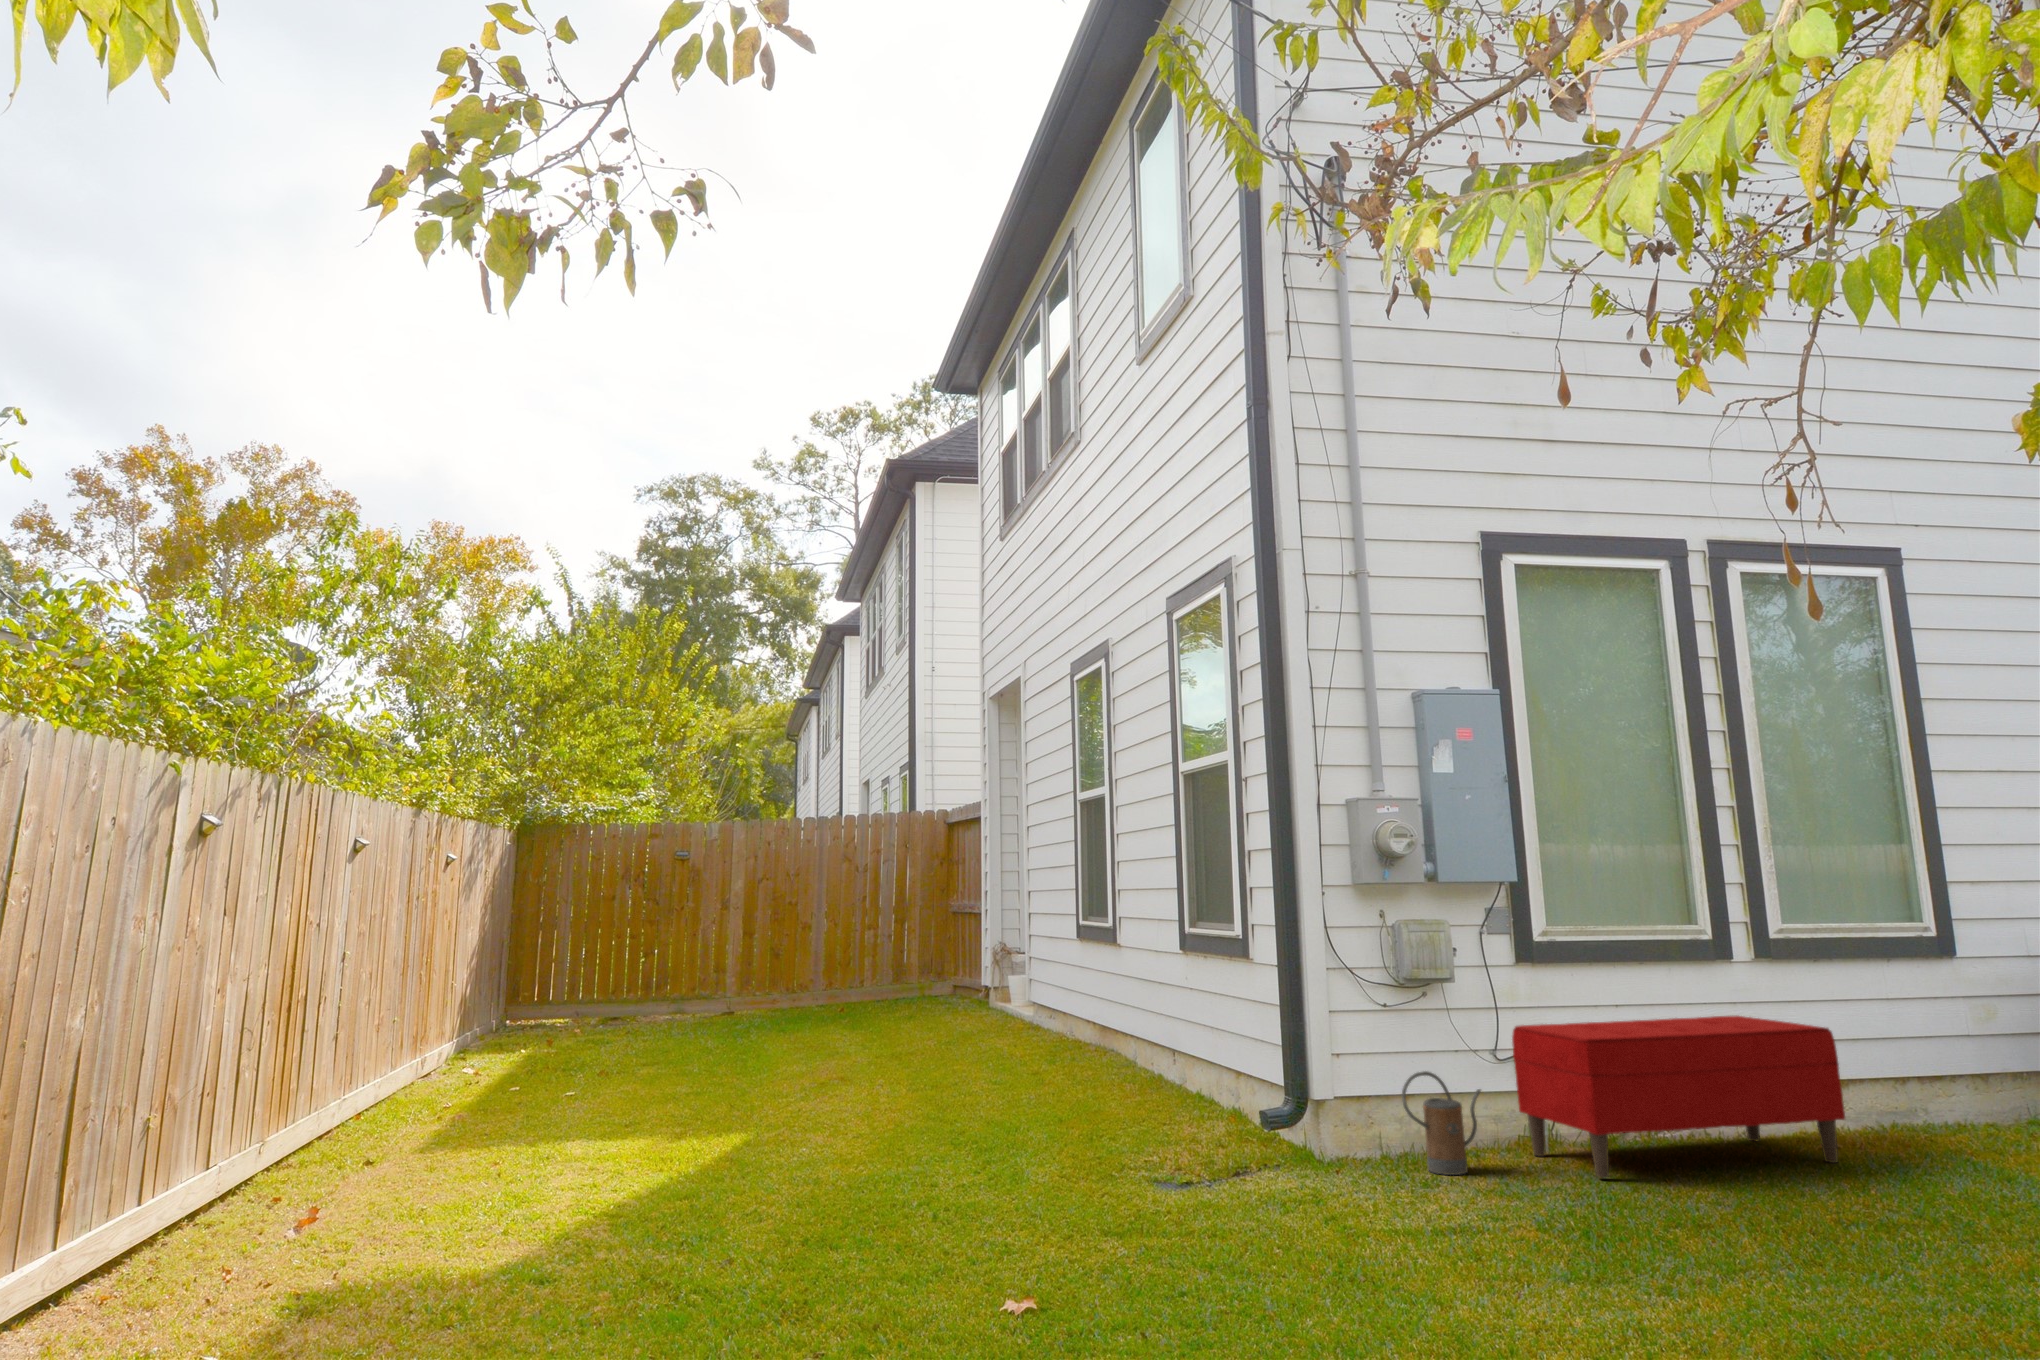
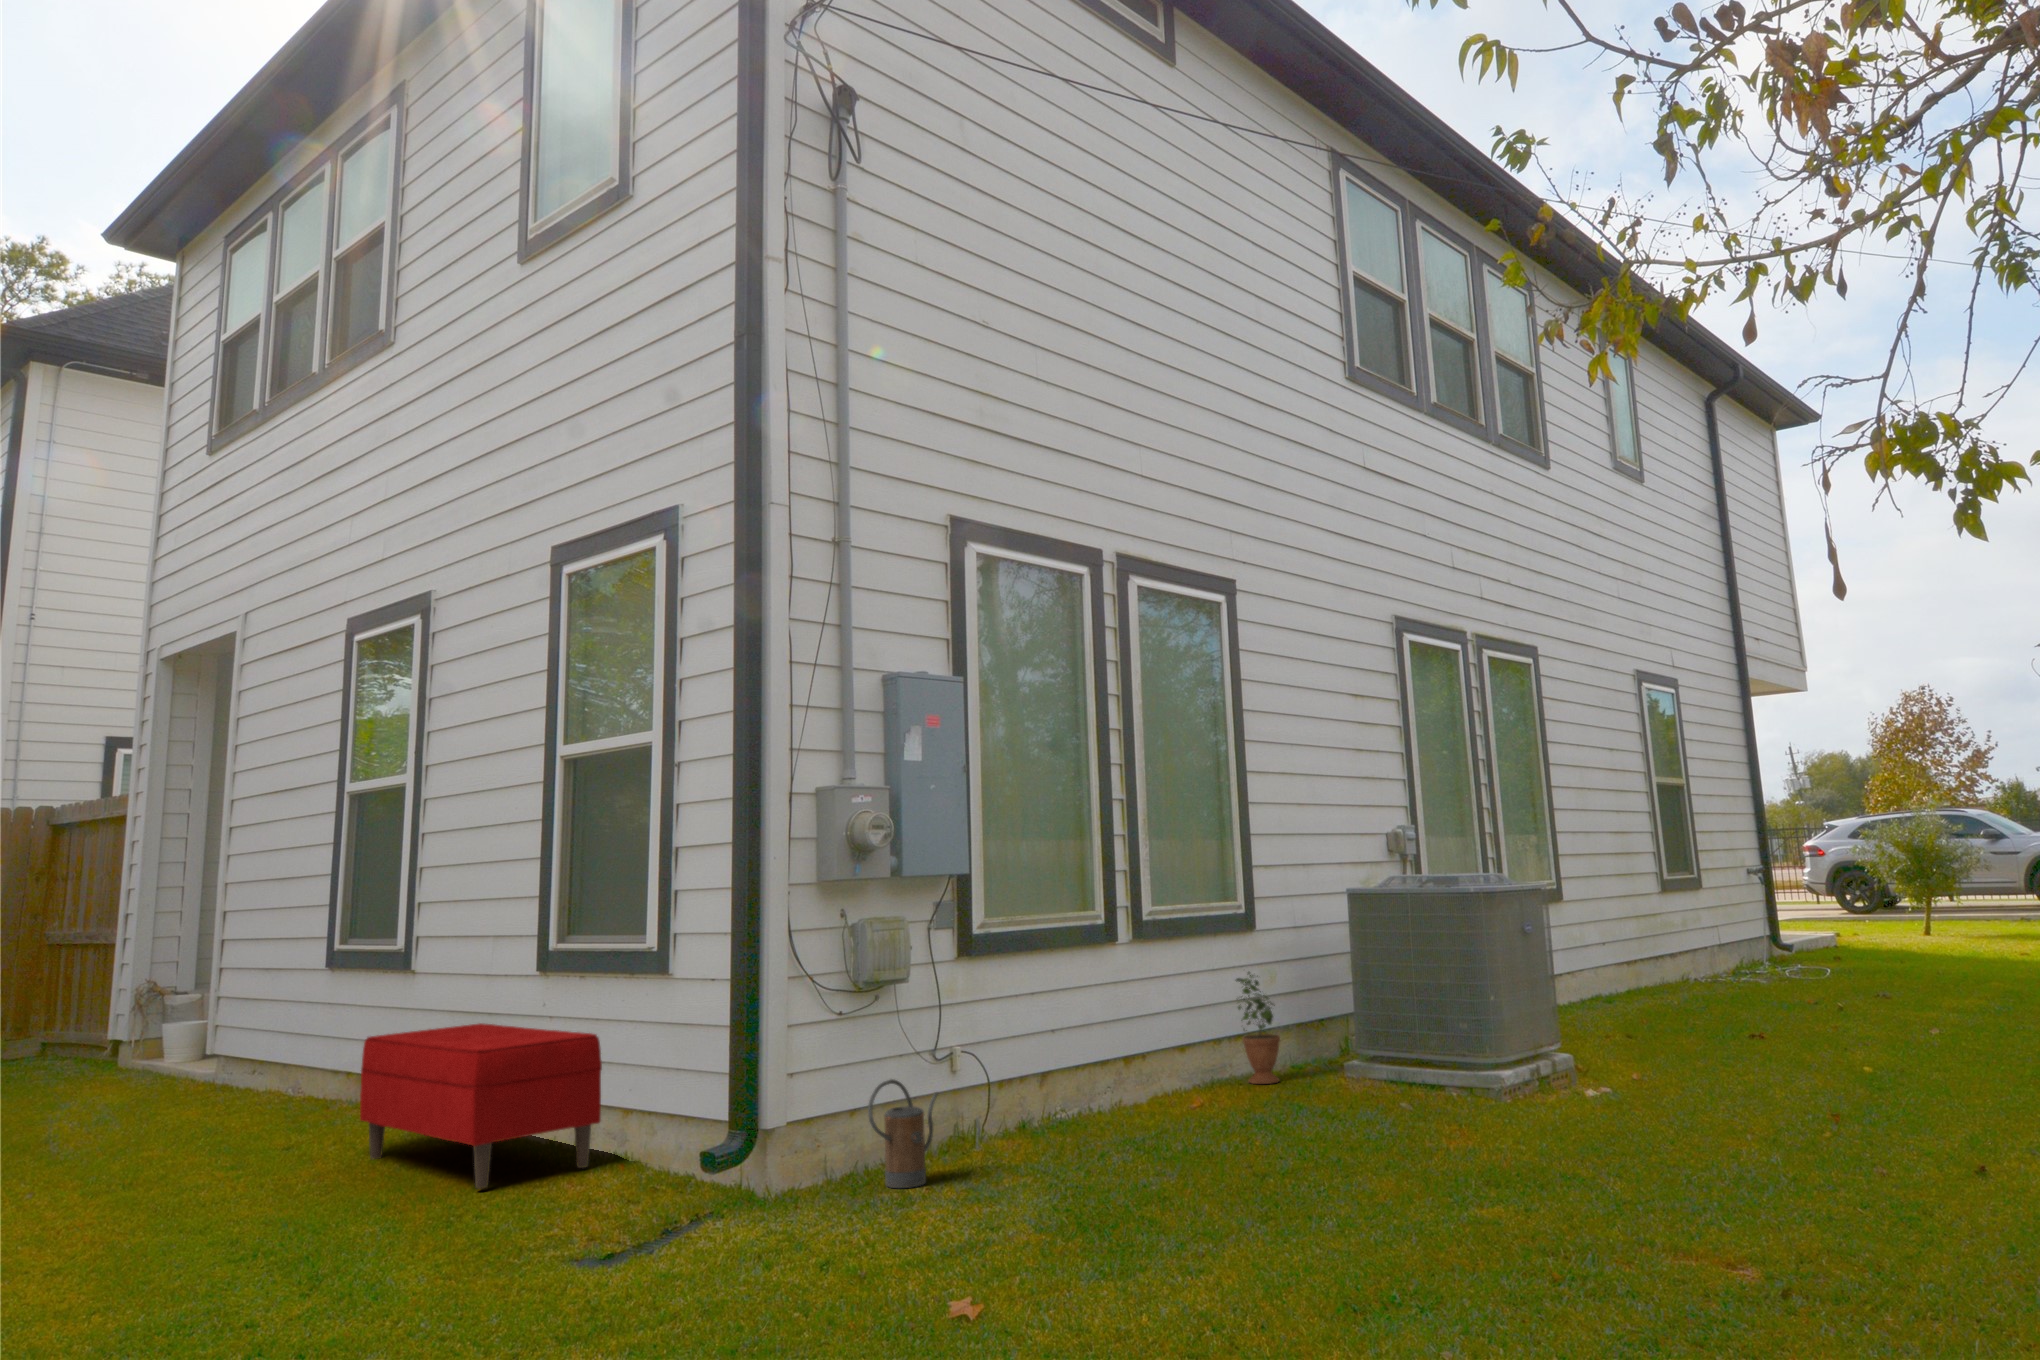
potted plant: none [1914,998,1985,1134] -> present [1236,972,1280,1084]
bench: present [1512,1016,1845,1178] -> present [360,1023,602,1189]

